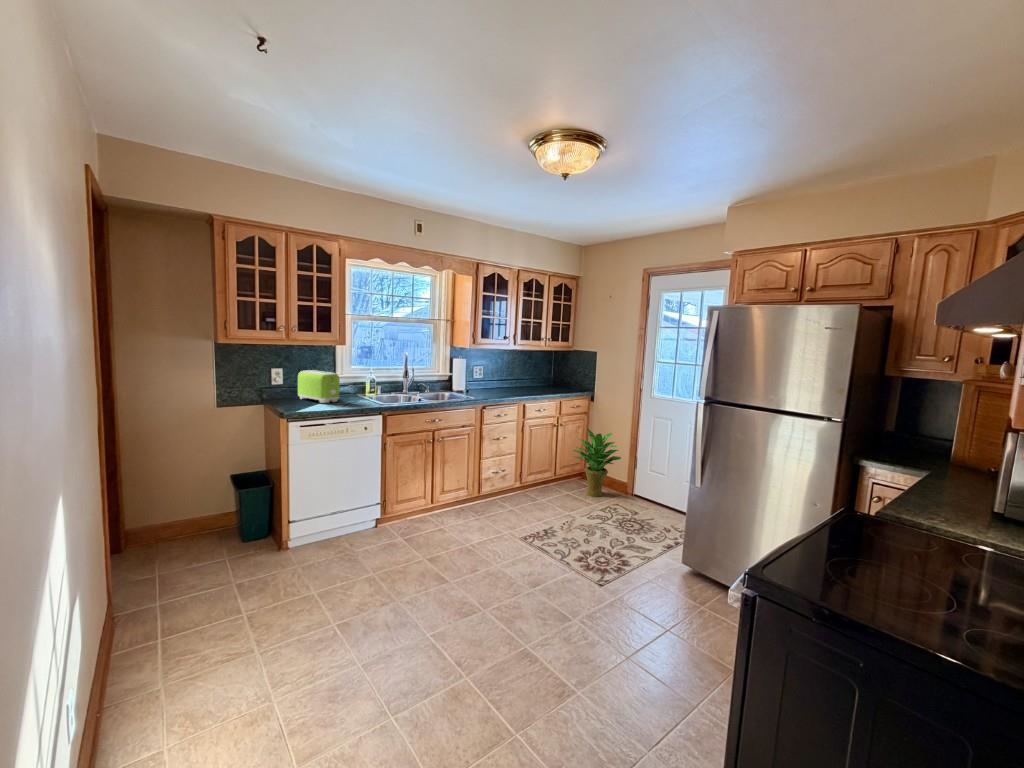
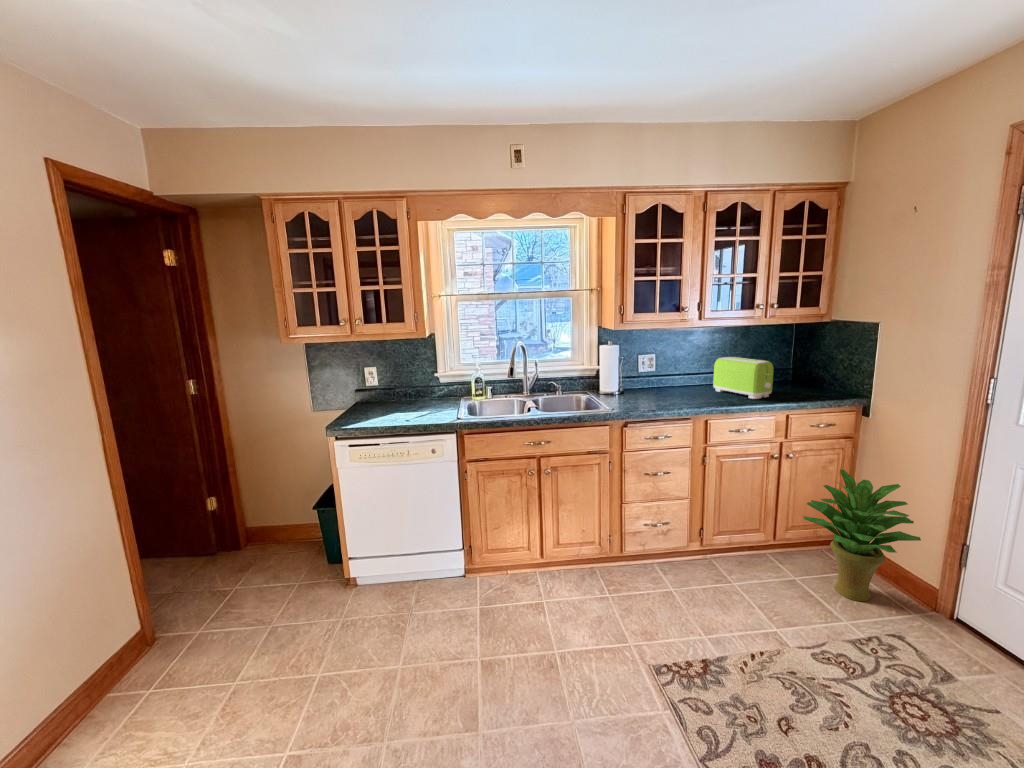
toaster: present [298,370,340,403] -> present [713,357,773,399]

